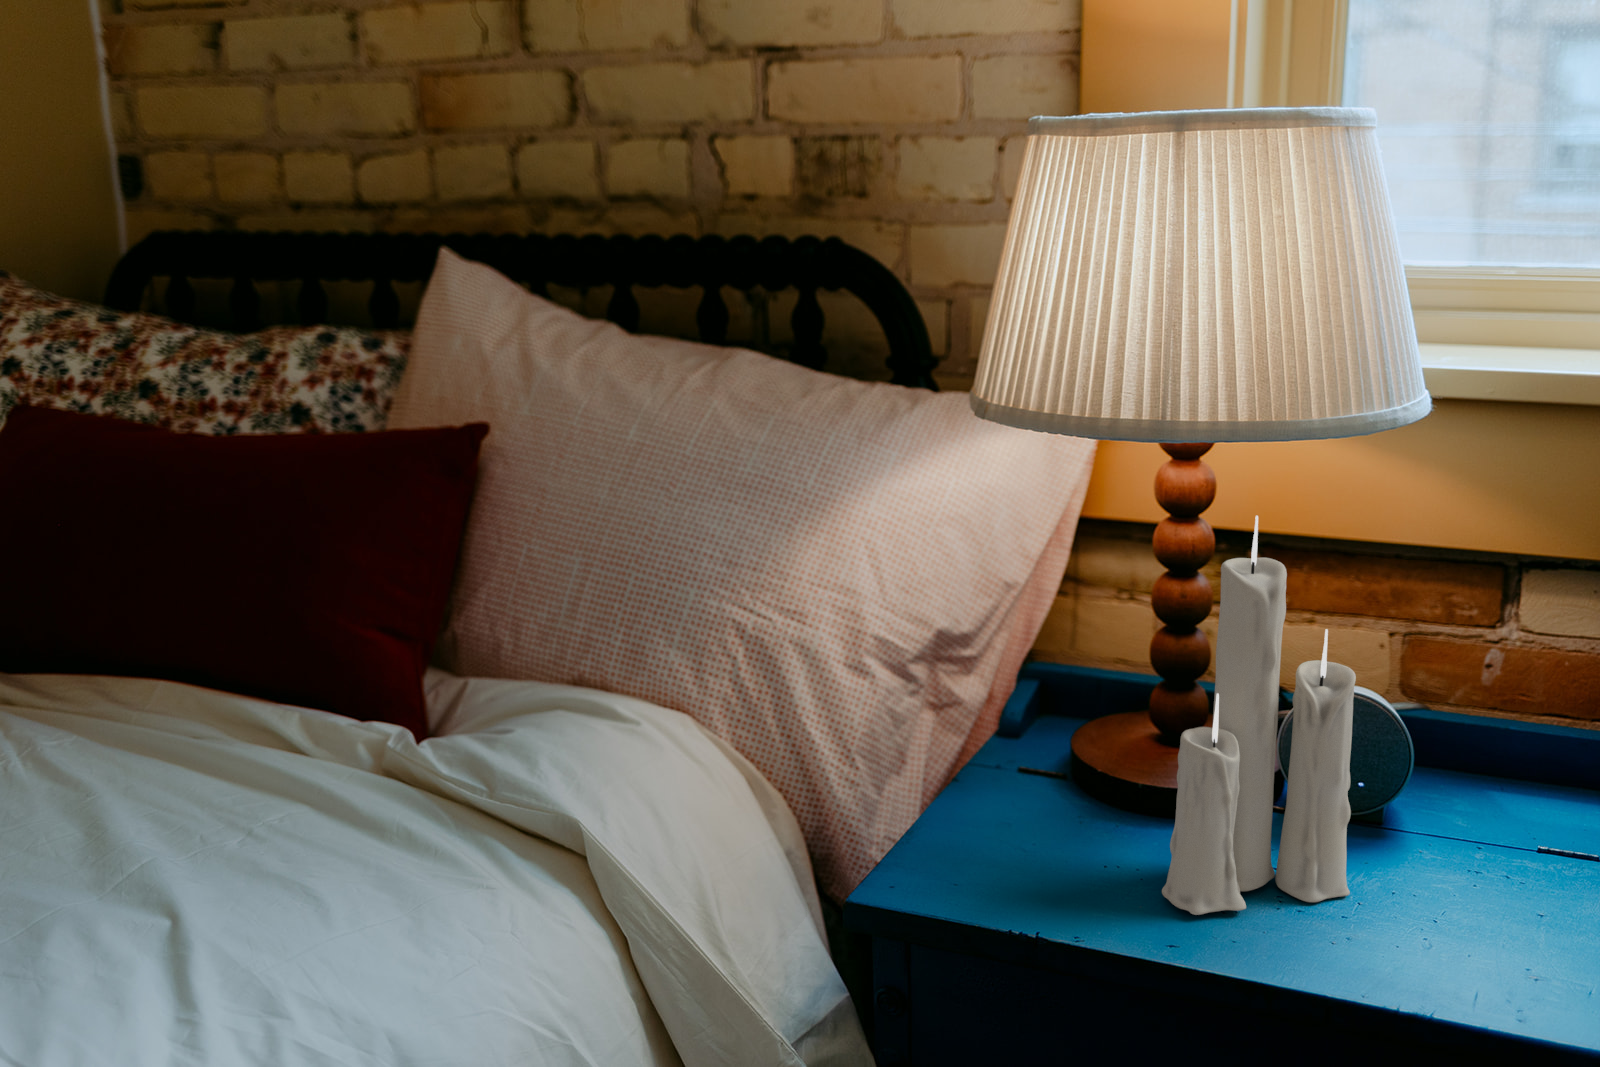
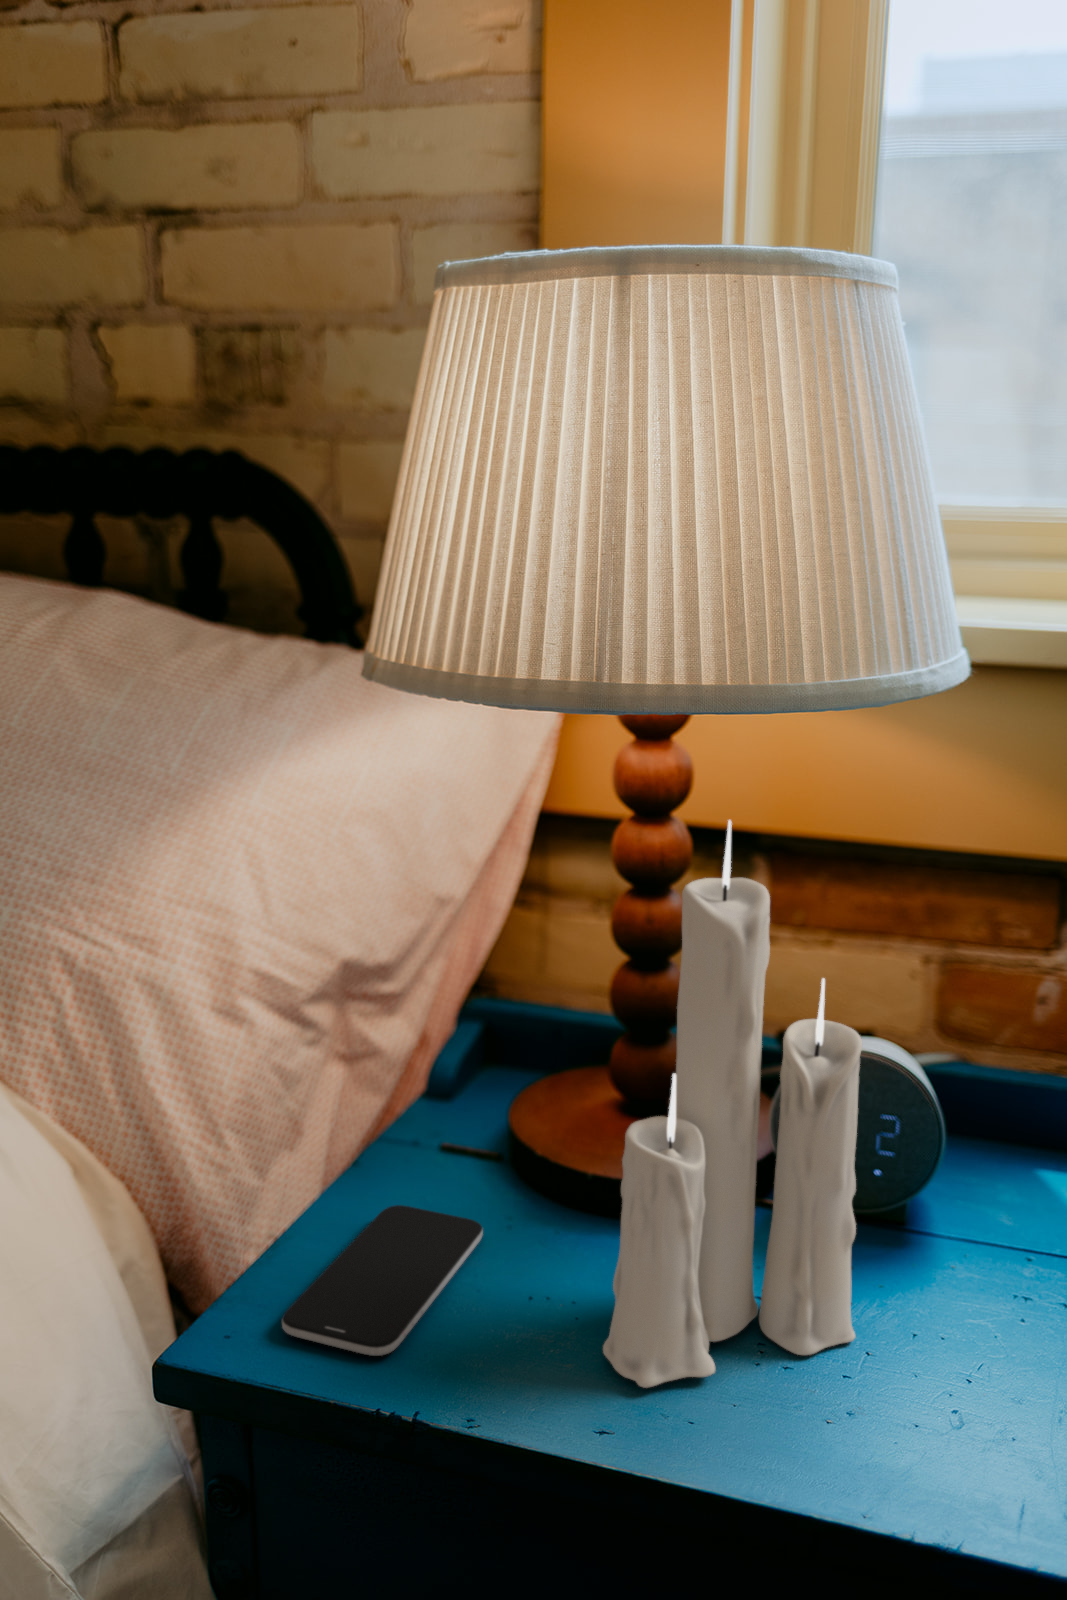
smartphone: none [929,803,1059,891] -> present [282,1205,483,1356]

